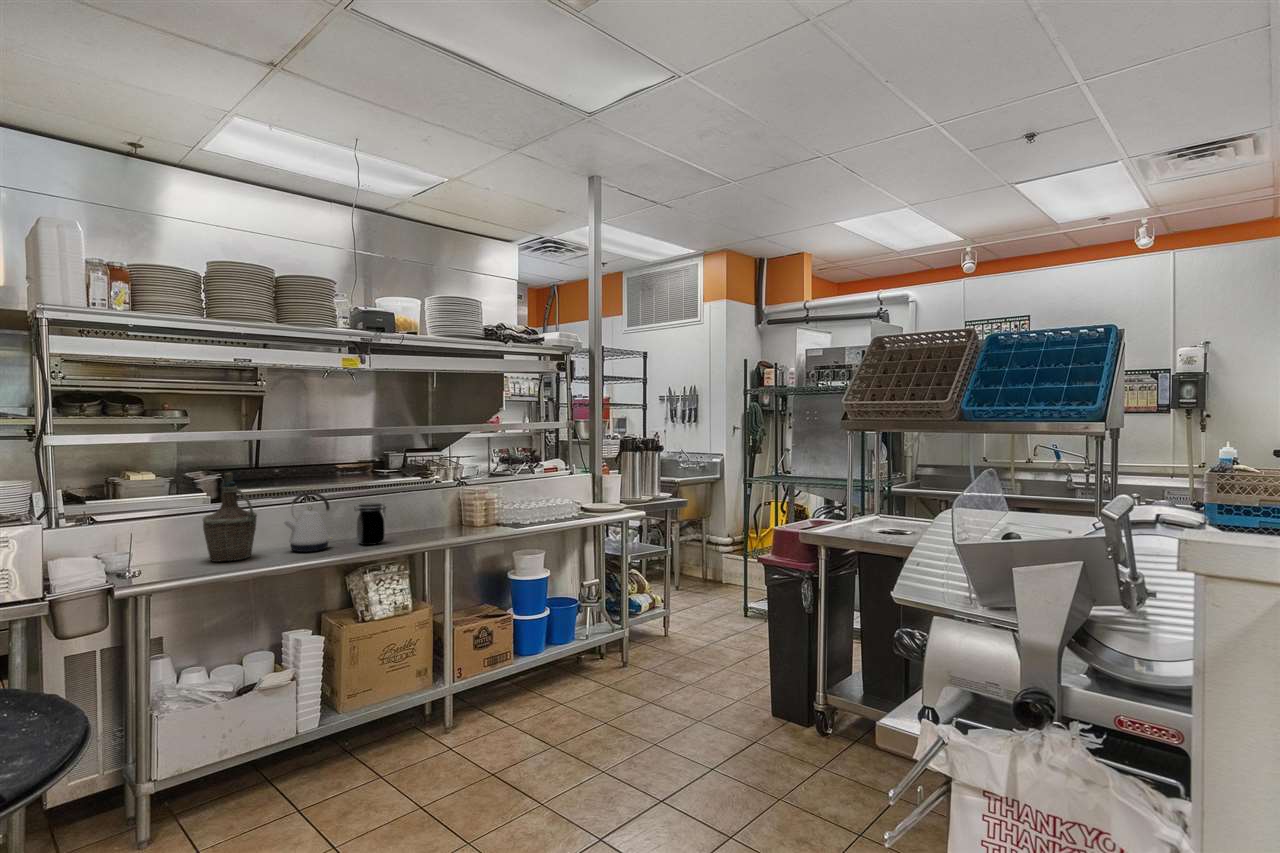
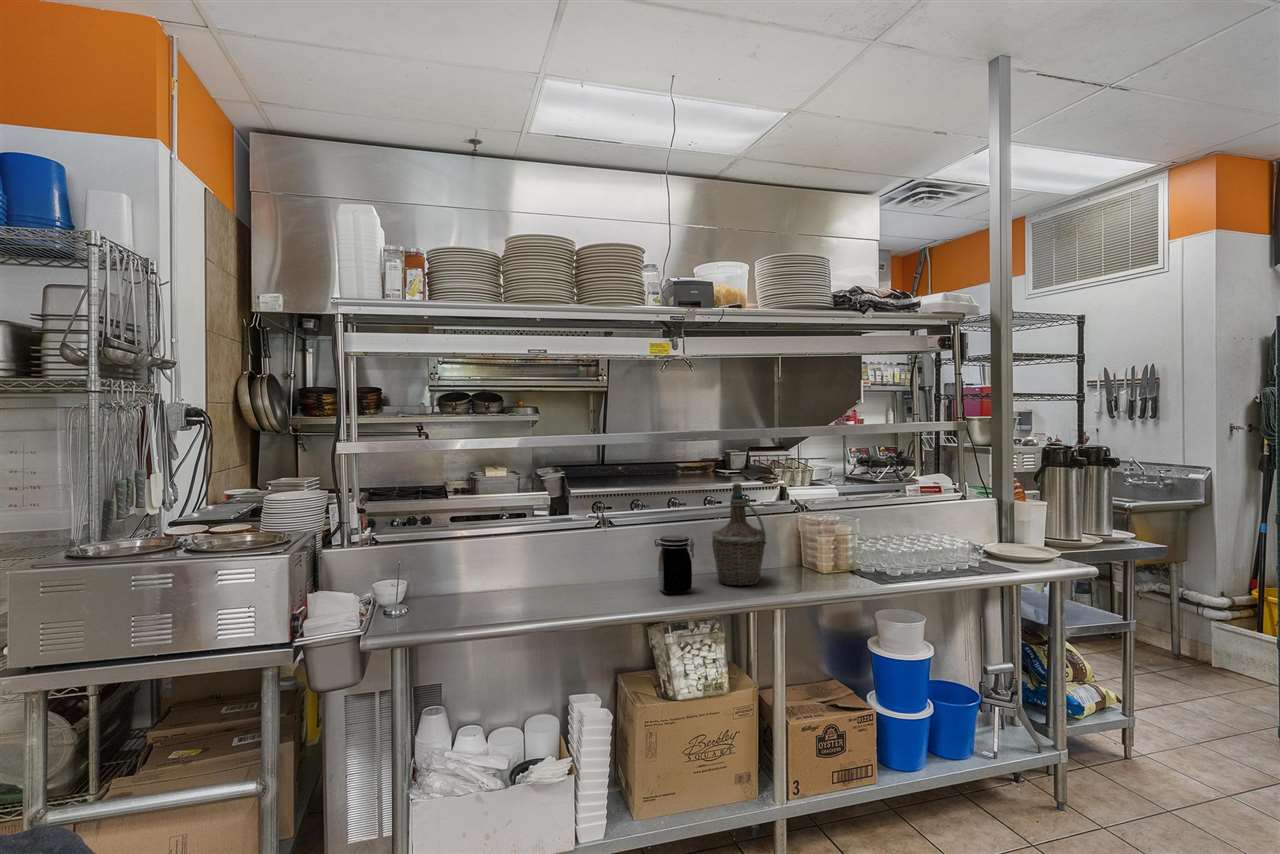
bottle: present [203,473,257,562] -> present [712,483,767,585]
kettle: present [284,492,332,552] -> none [568,519,628,598]

